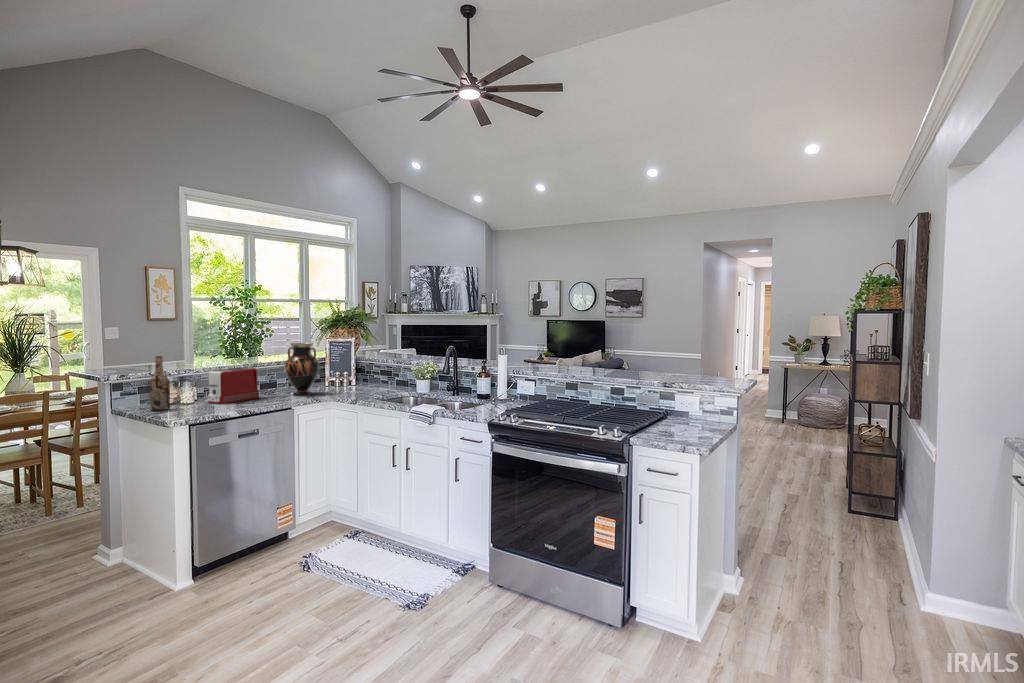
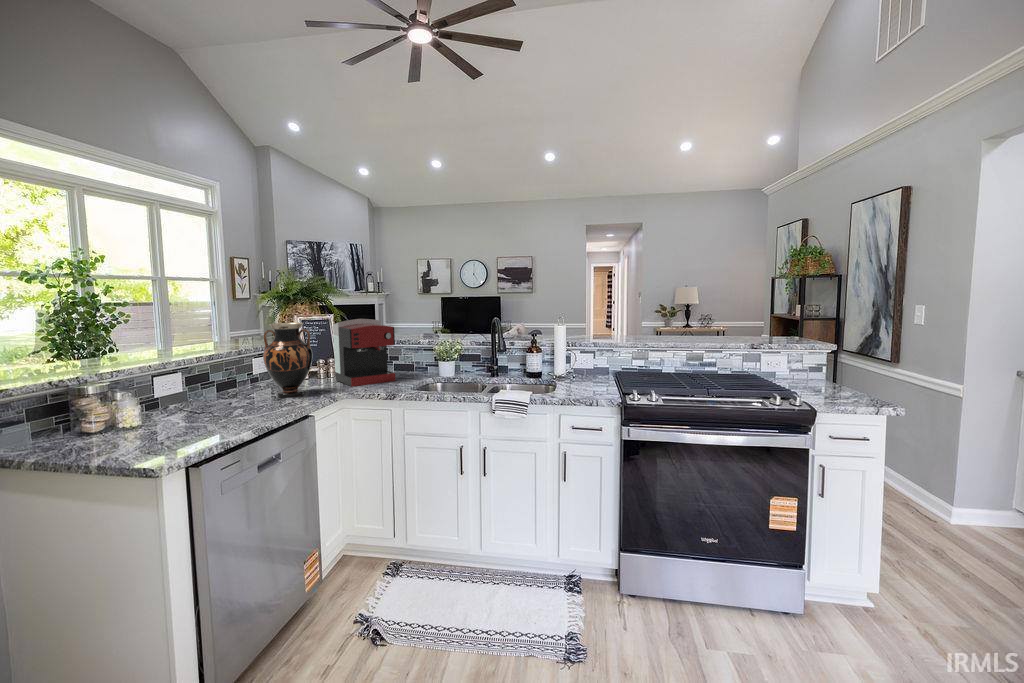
coffee maker: none [349,341,385,392] -> present [333,319,395,387]
wine bottle: present [150,356,170,411] -> none [70,351,112,447]
toaster: present [208,367,259,404] -> none [159,363,236,423]

